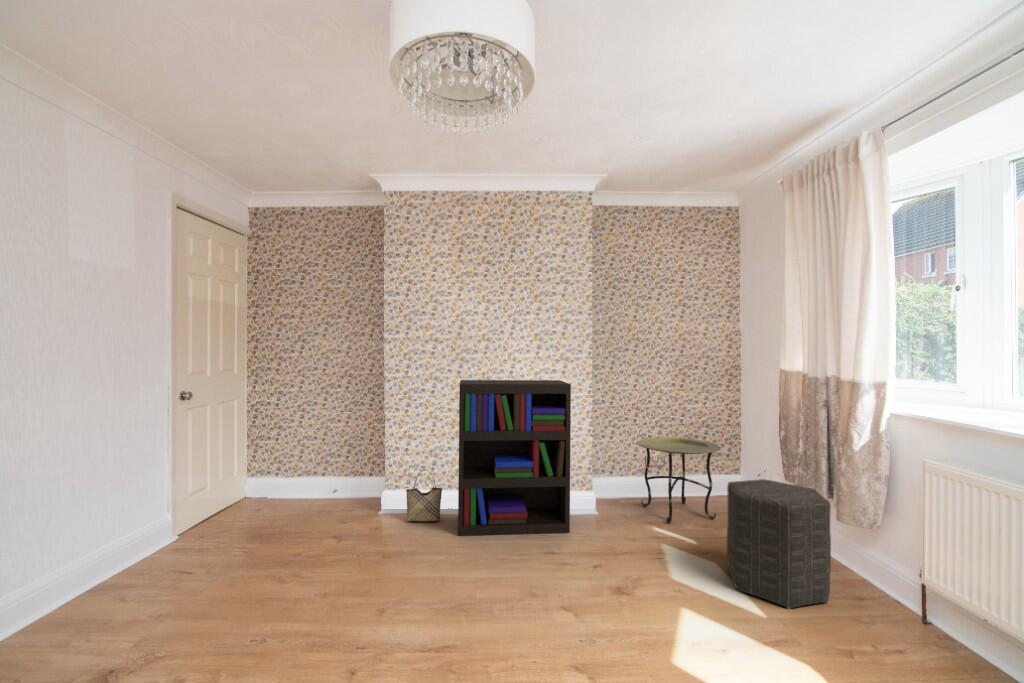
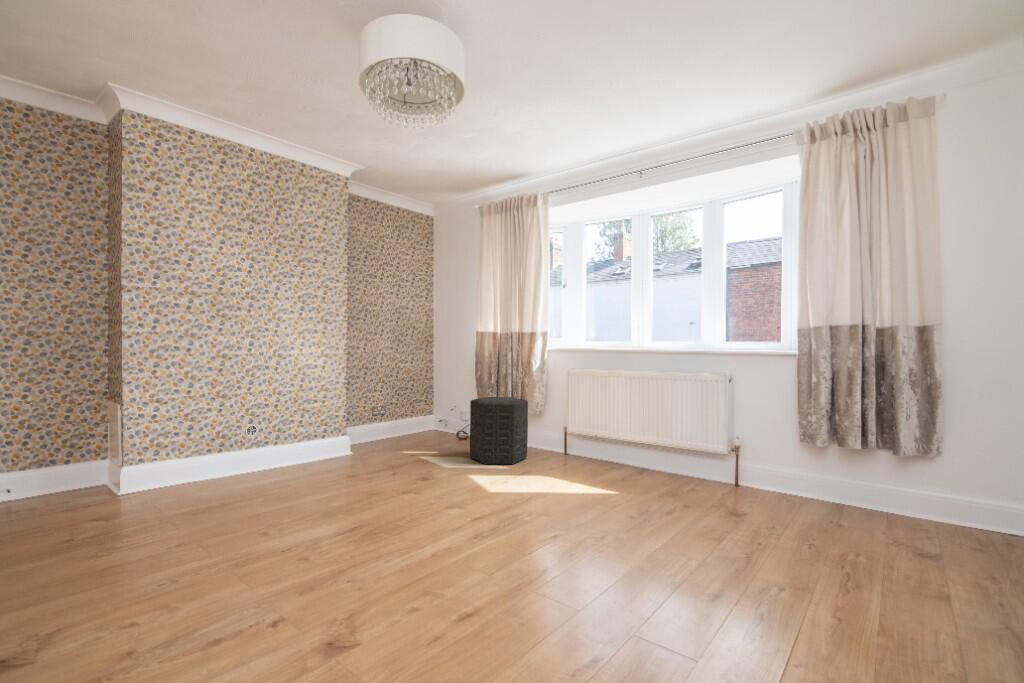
bookshelf: present [458,380,571,536] -> none [223,337,349,489]
side table: present [637,437,721,523] -> none [378,387,439,448]
woven basket: present [406,470,442,521] -> none [163,436,208,493]

